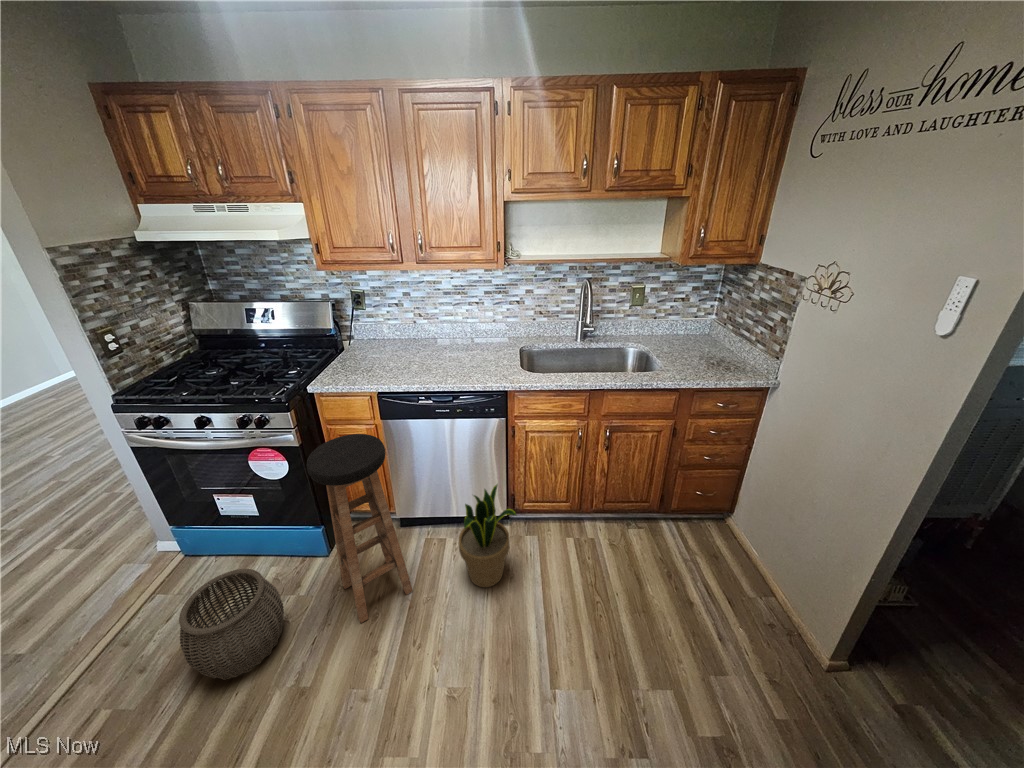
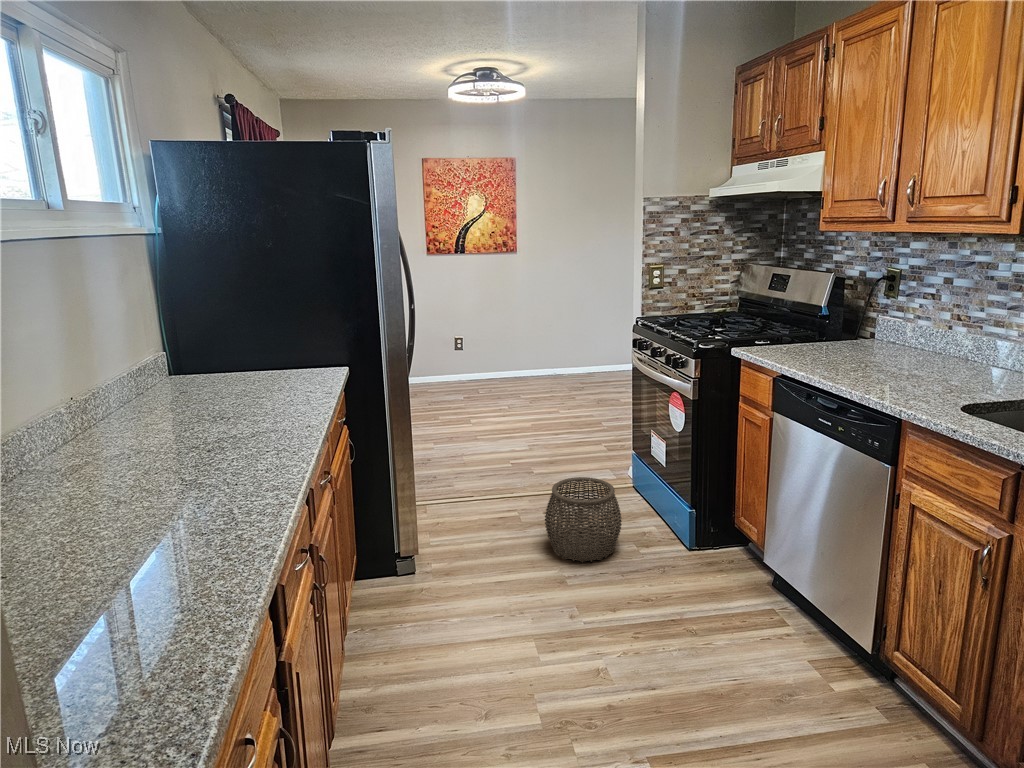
bar stool: present [307,434,413,623] -> none [640,396,734,622]
potted plant: present [459,485,517,587] -> none [734,542,842,696]

